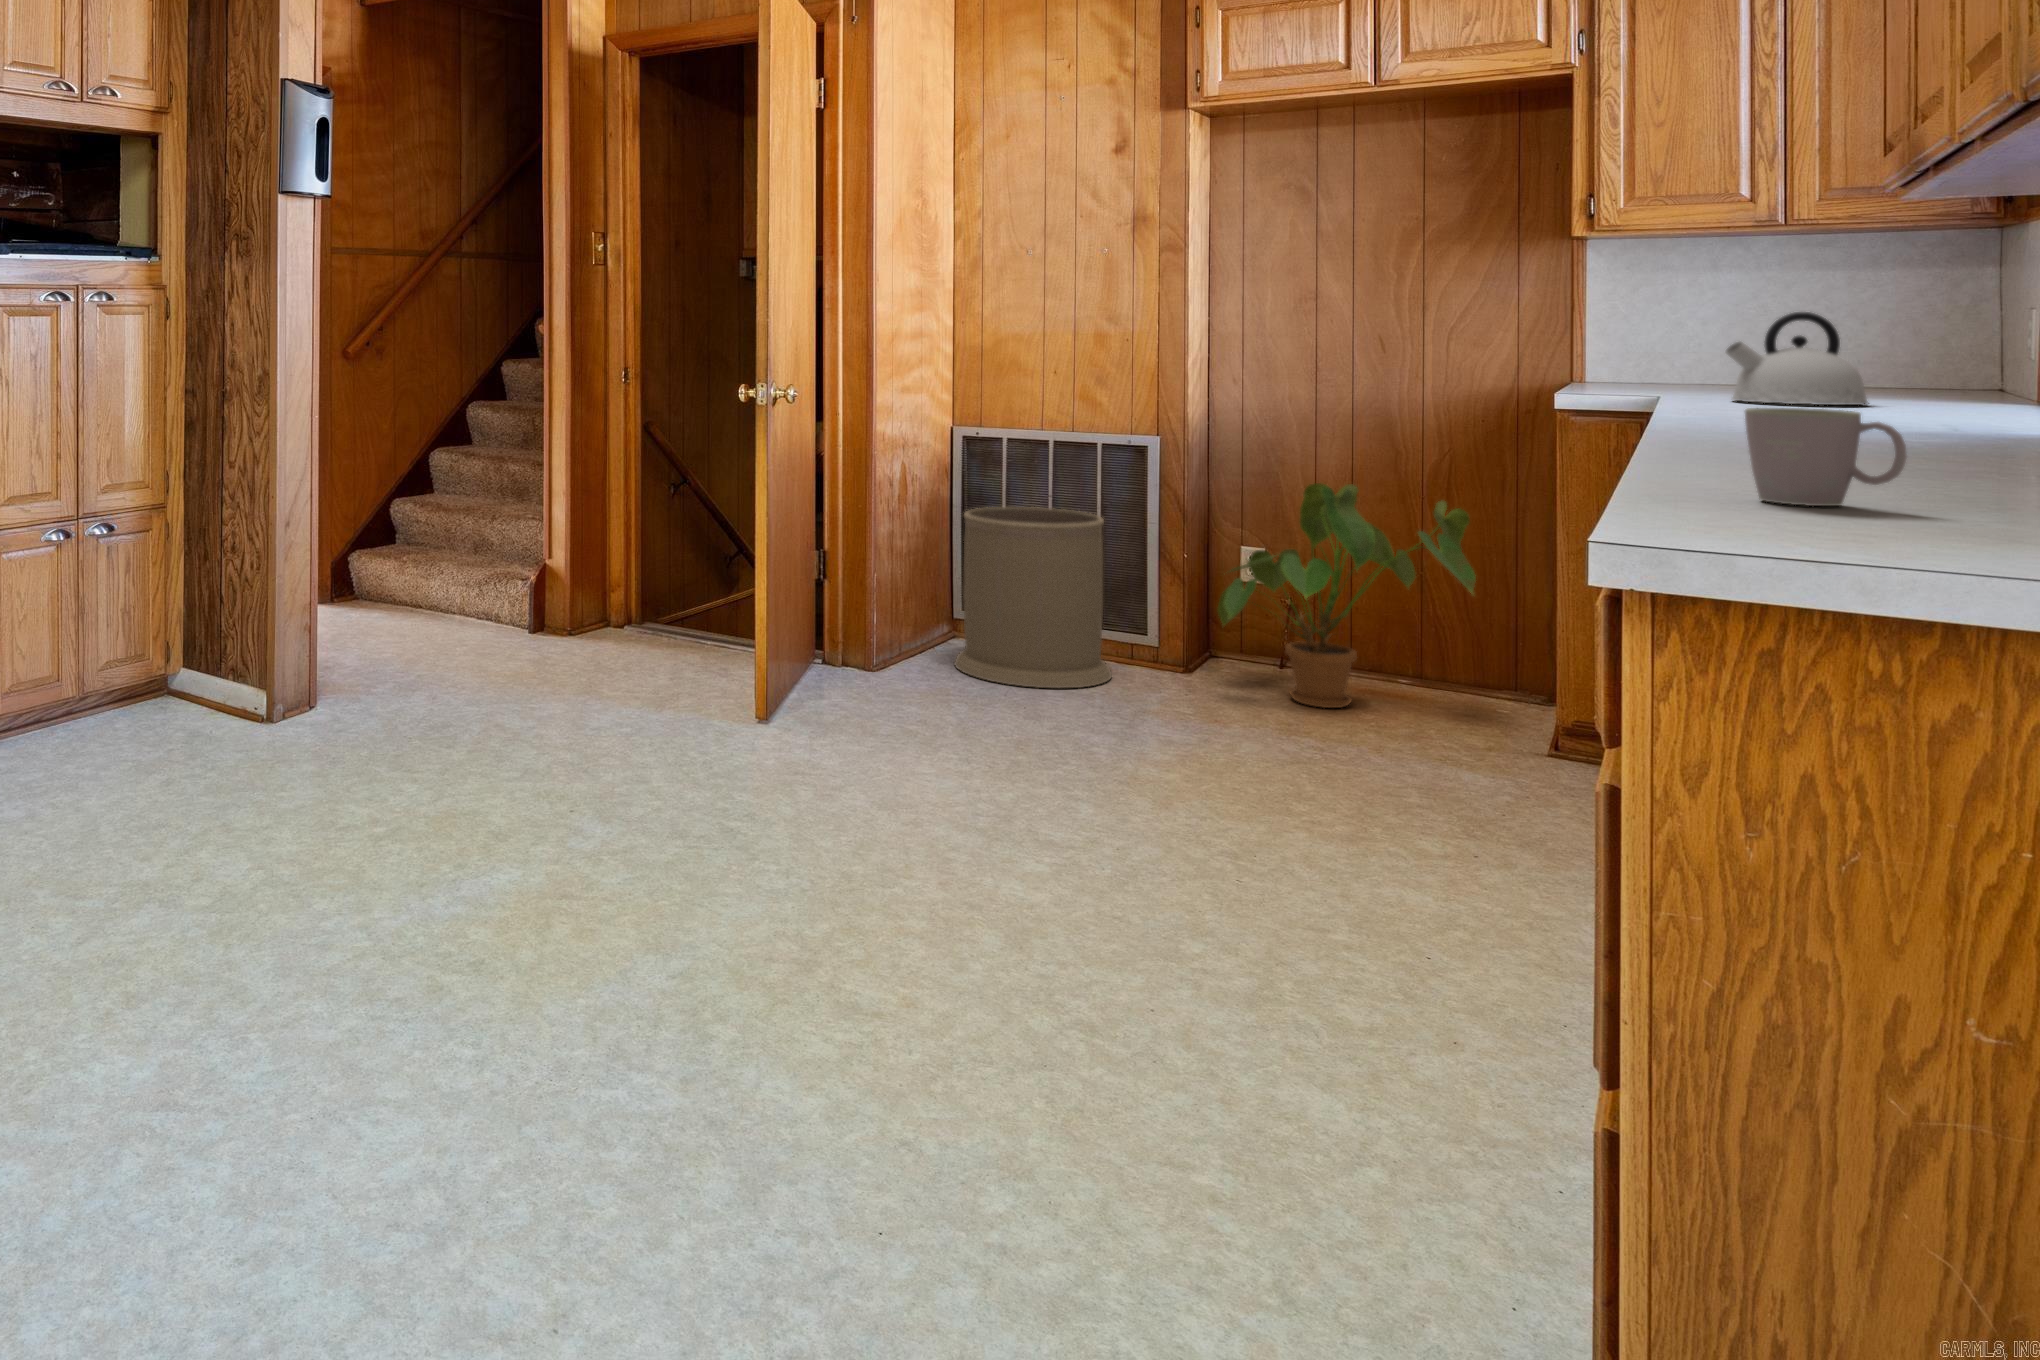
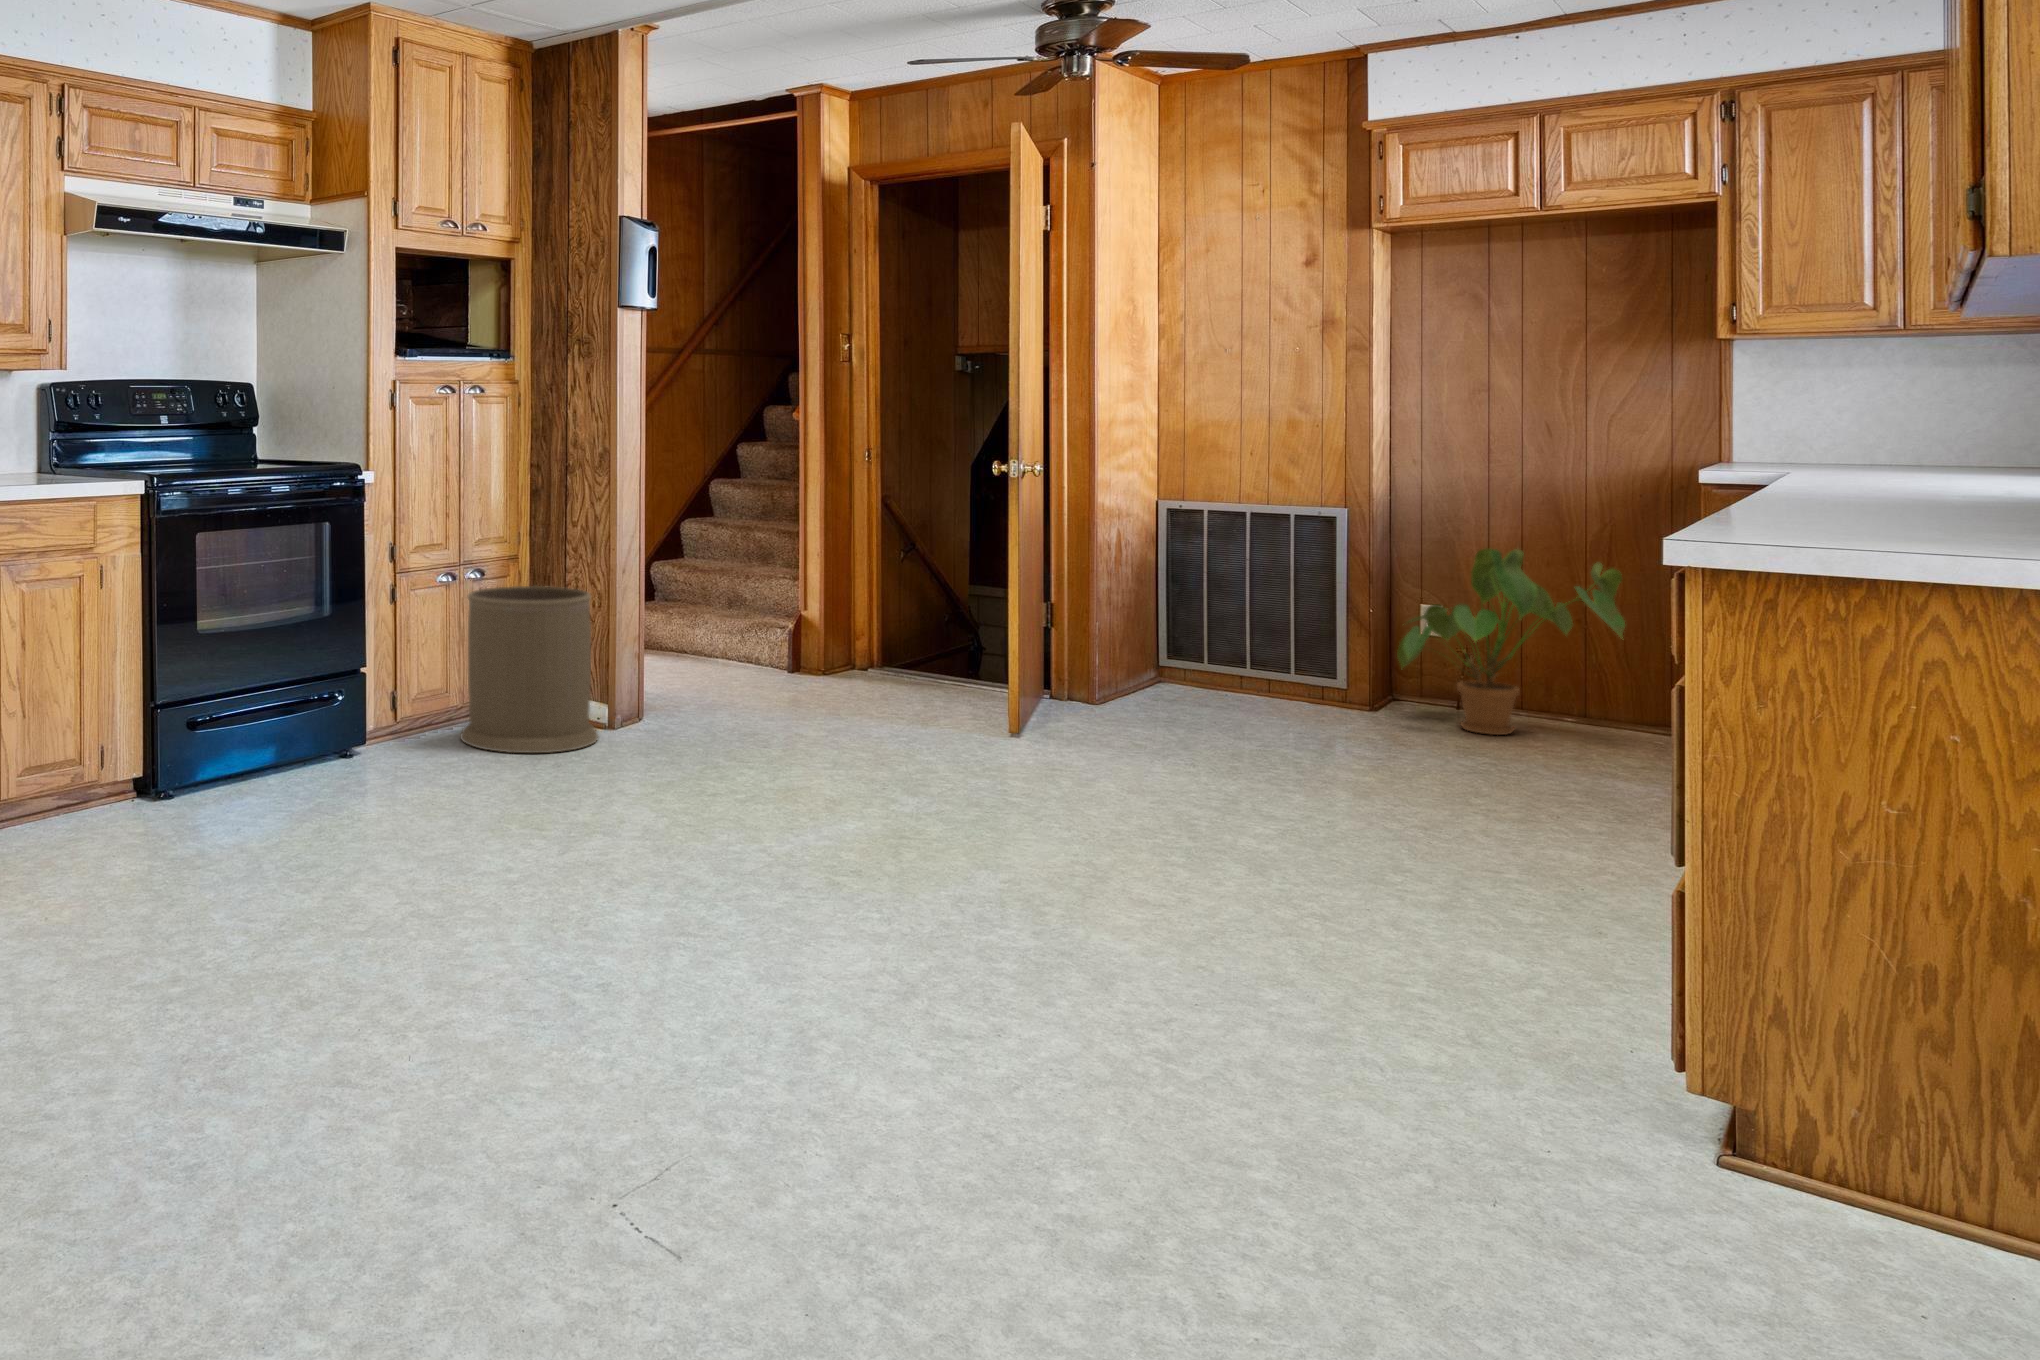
kettle: present [1726,312,1868,405] -> none [1829,400,1948,474]
mug: present [1745,408,1907,506] -> none [1760,459,1859,520]
trash can: present [955,507,1112,688] -> present [460,586,599,753]

